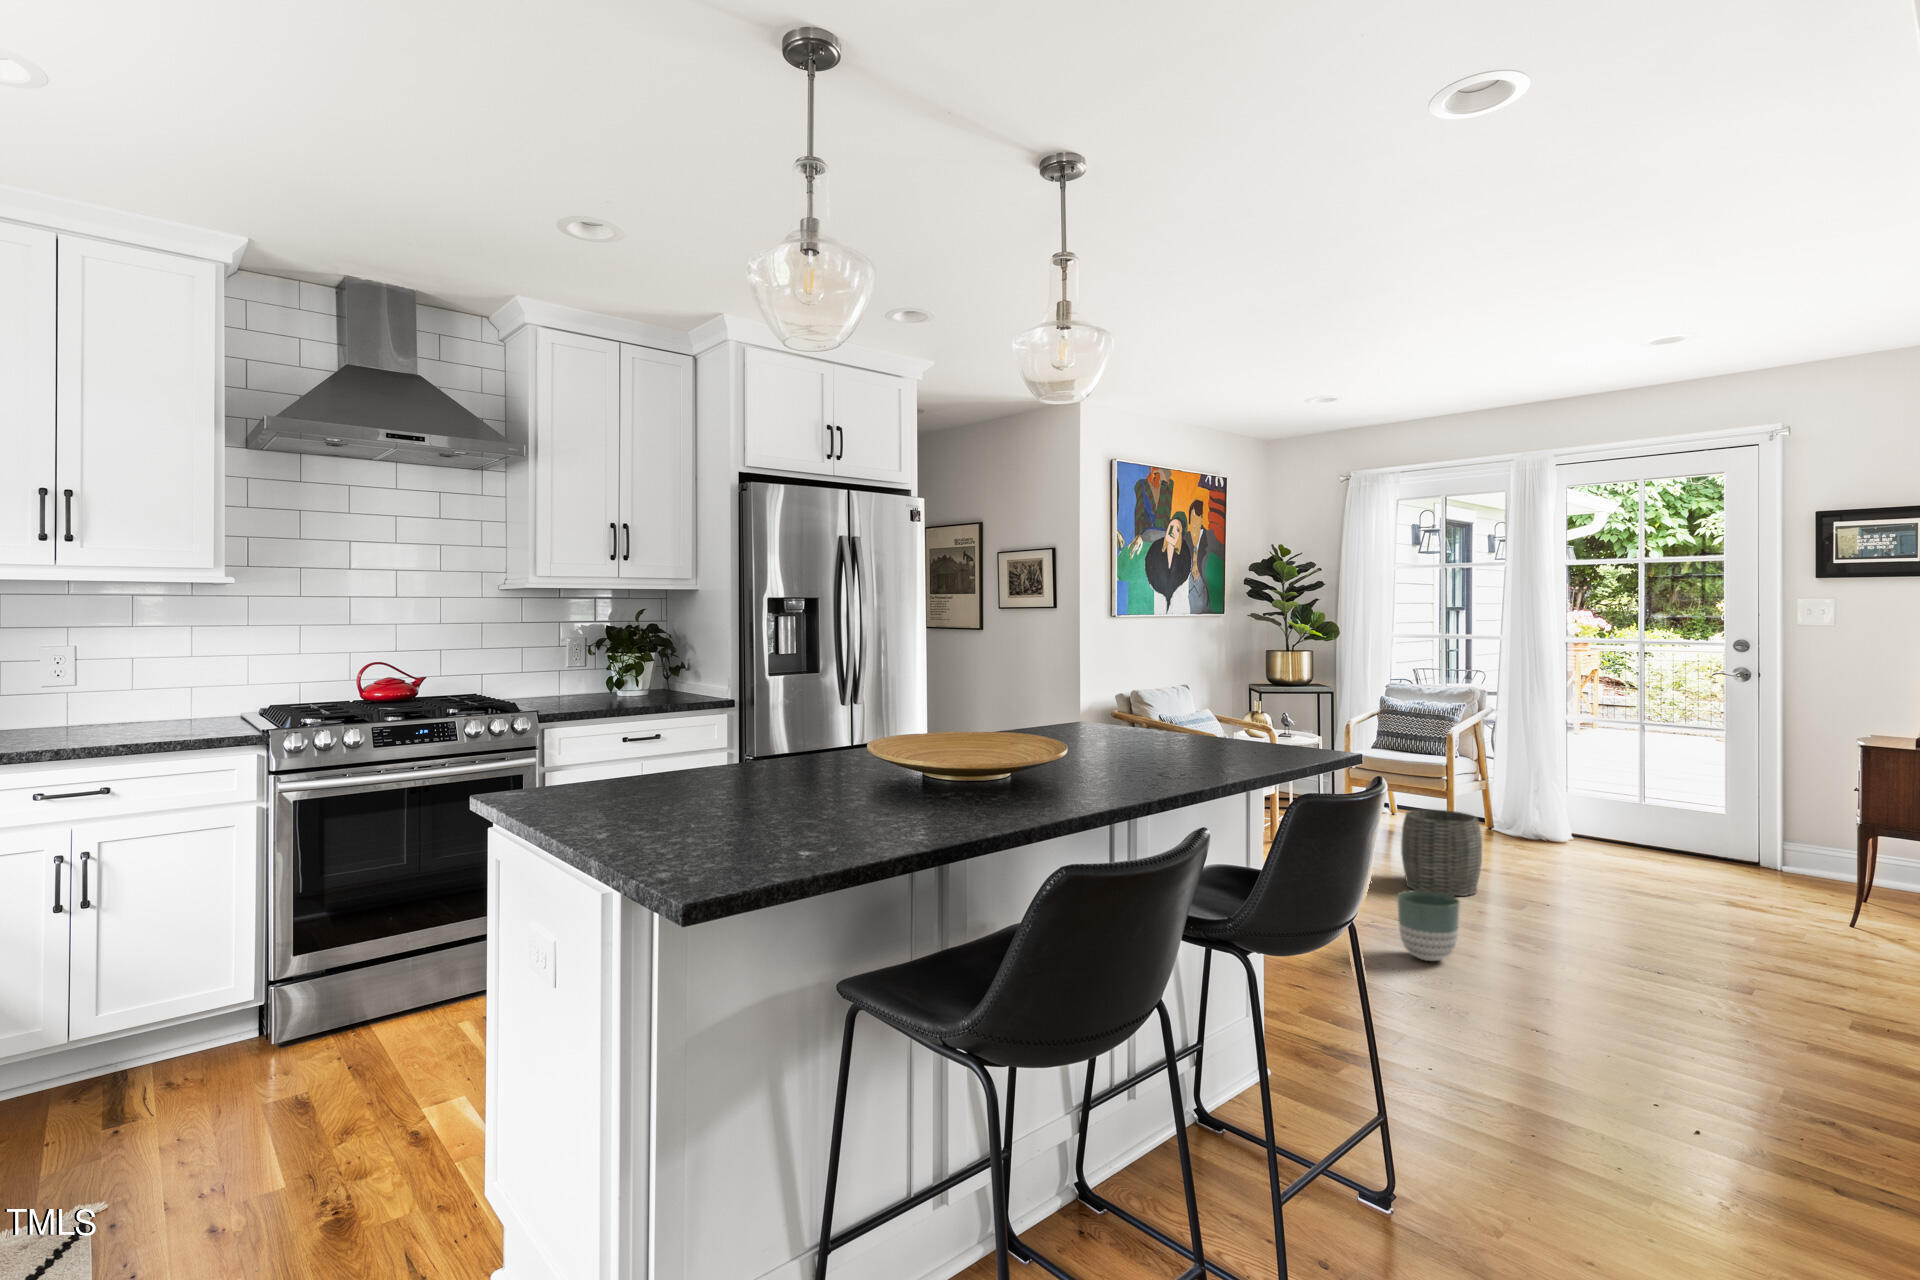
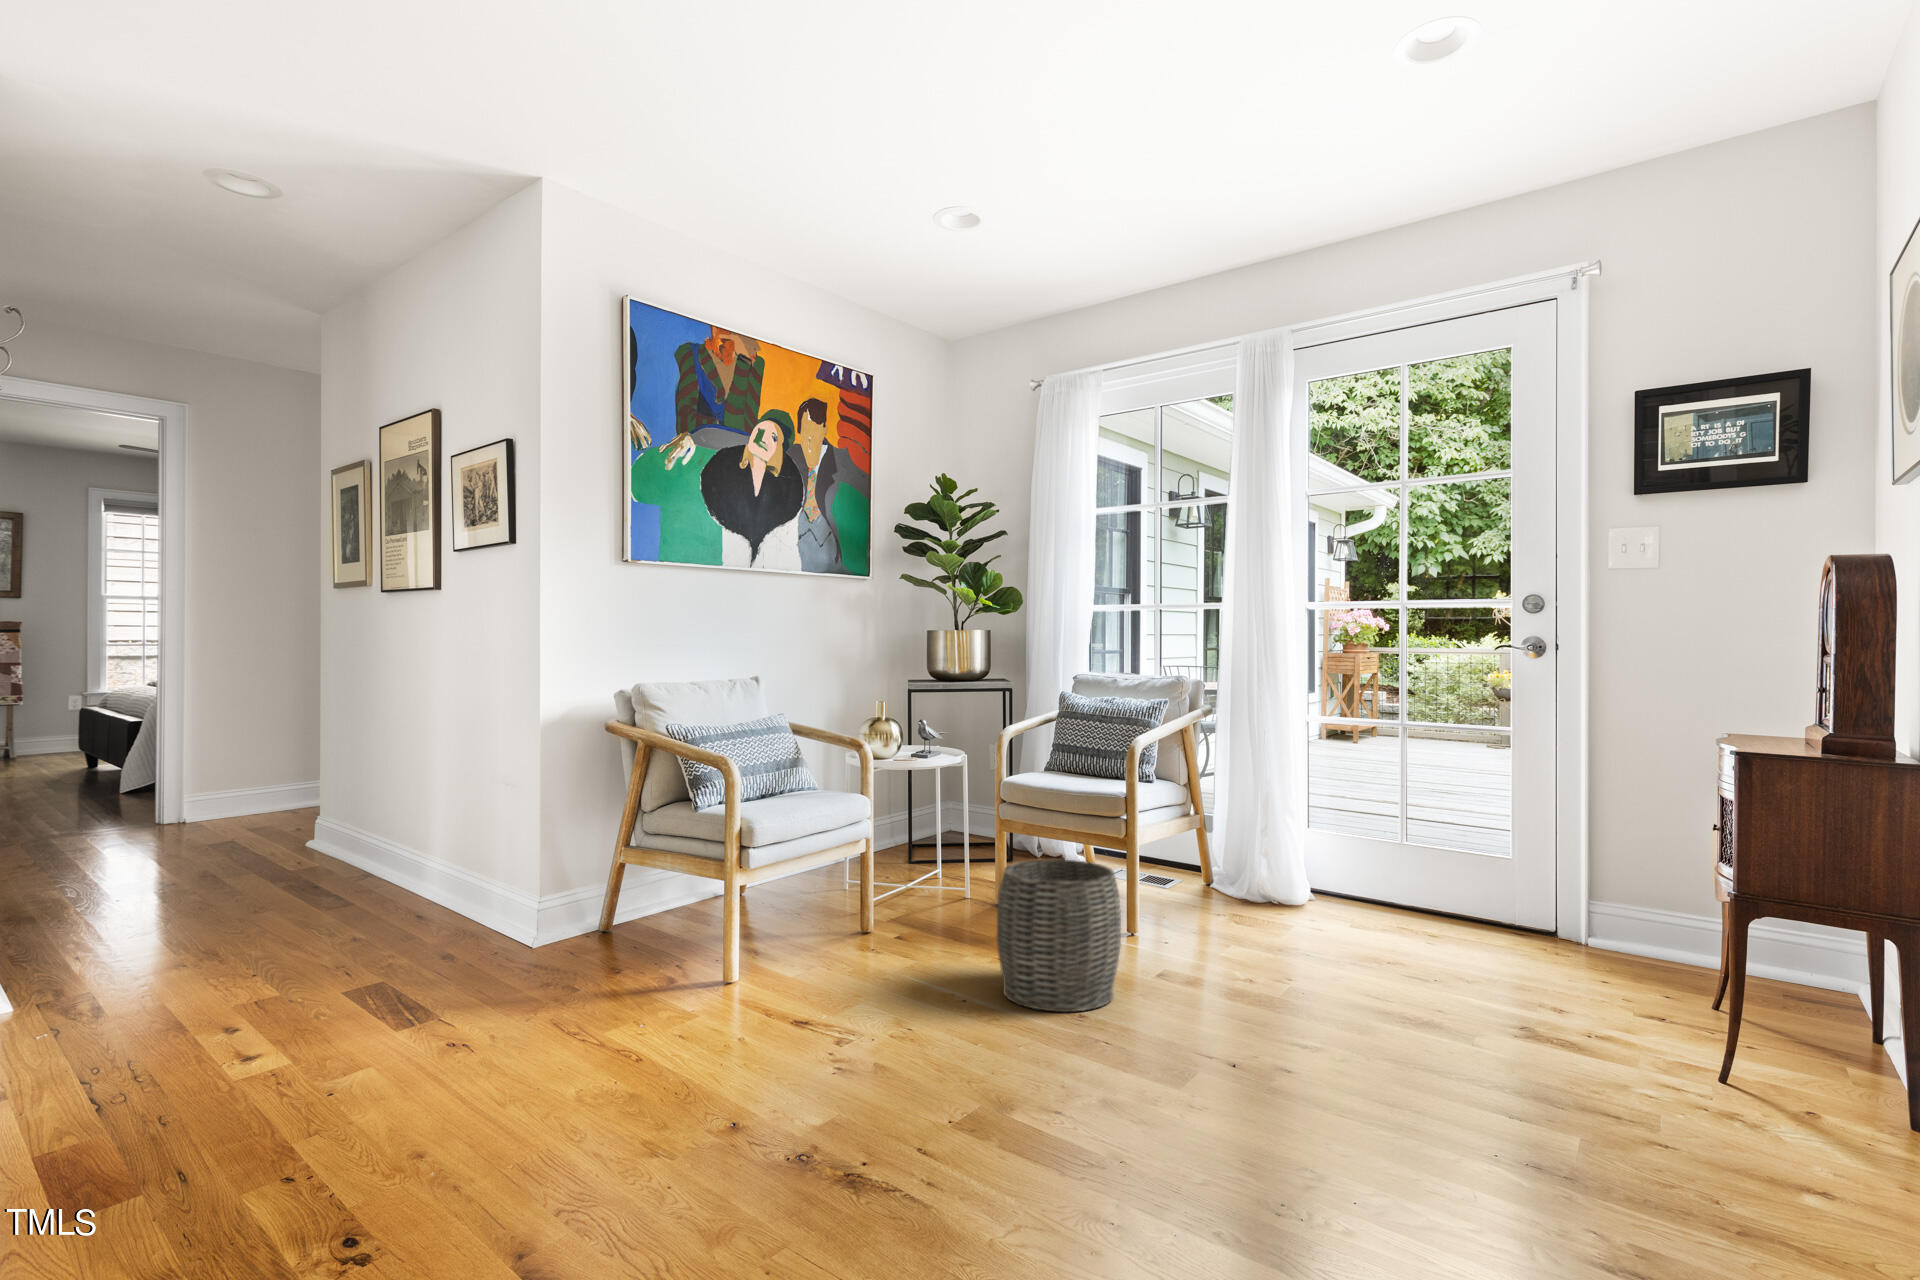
planter: present [1397,890,1460,961] -> none [842,1031,959,1187]

